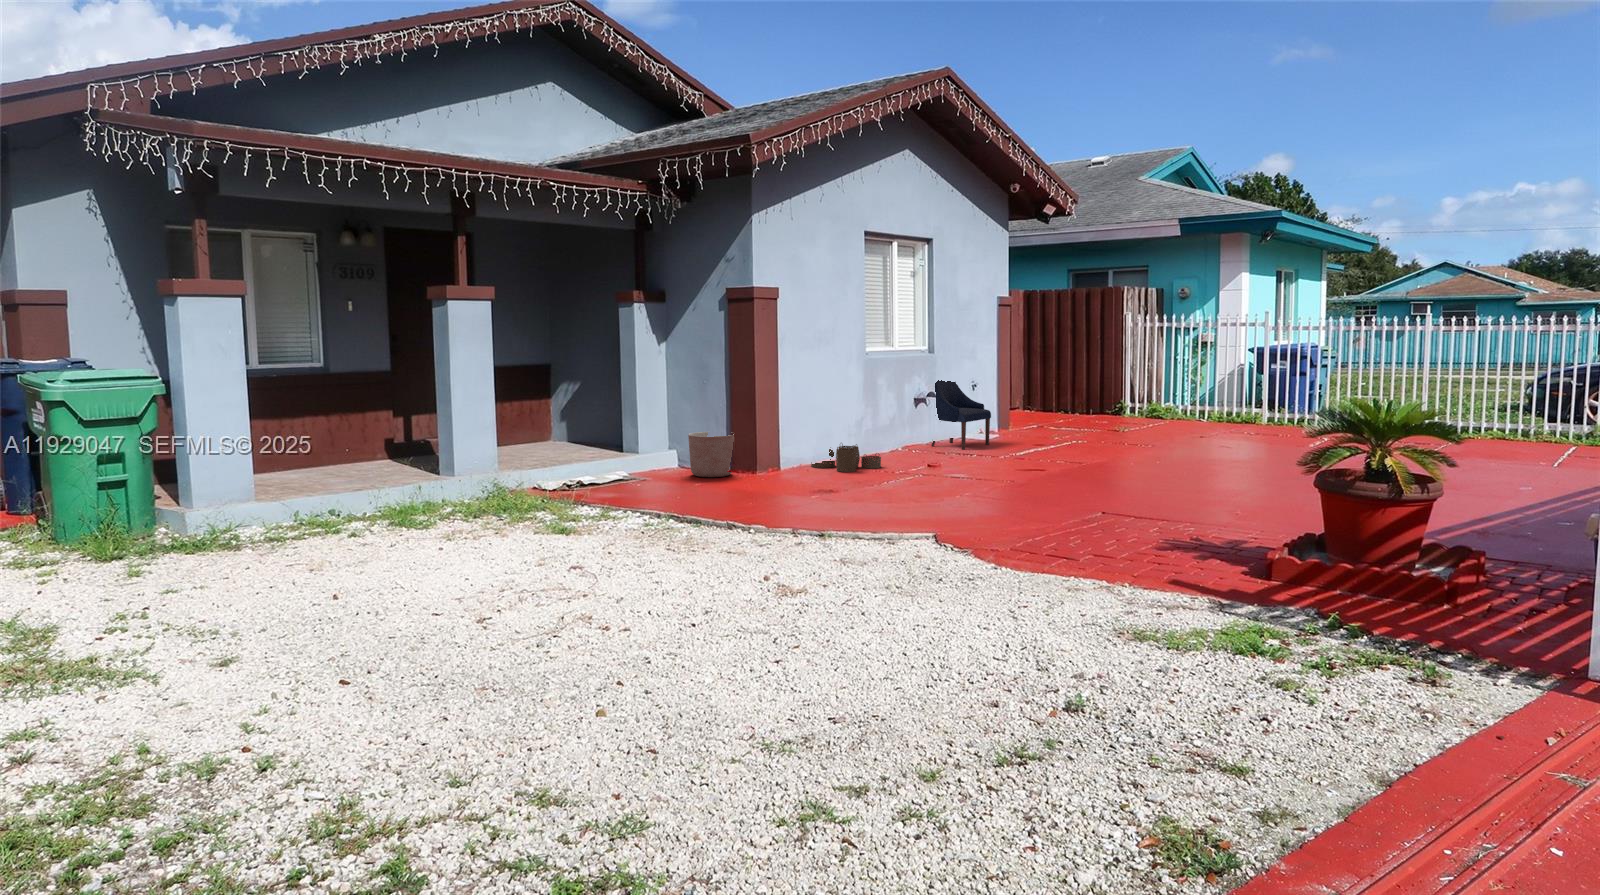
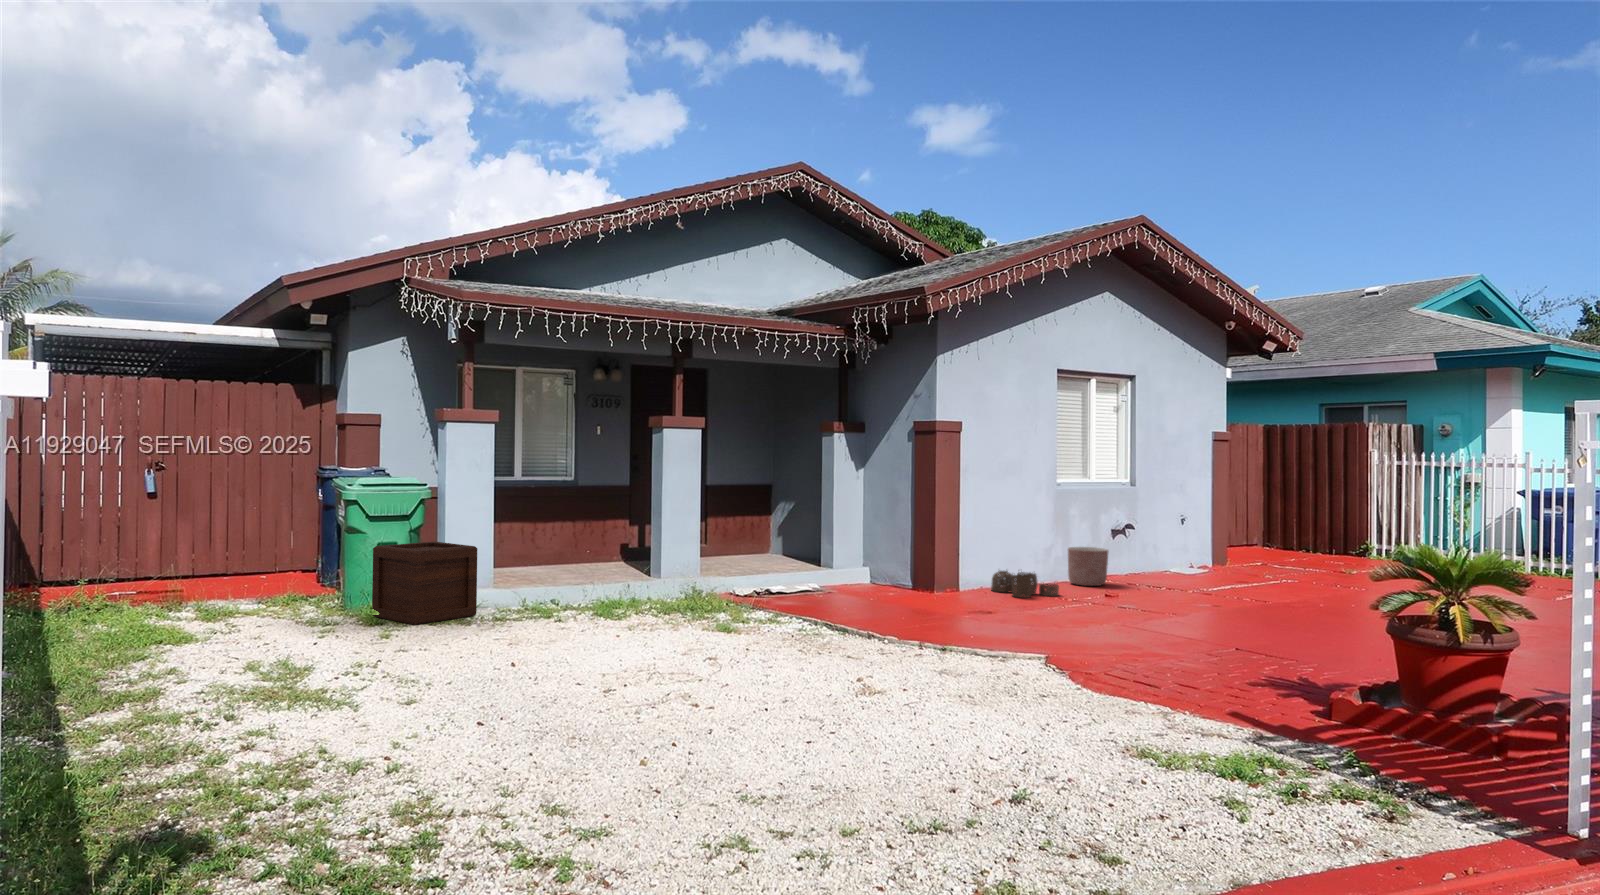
chair: present [932,380,991,450] -> none [1129,502,1194,584]
planter: present [688,432,735,477] -> present [1068,547,1108,586]
wooden crate: none [92,450,243,555] -> present [372,542,477,625]

